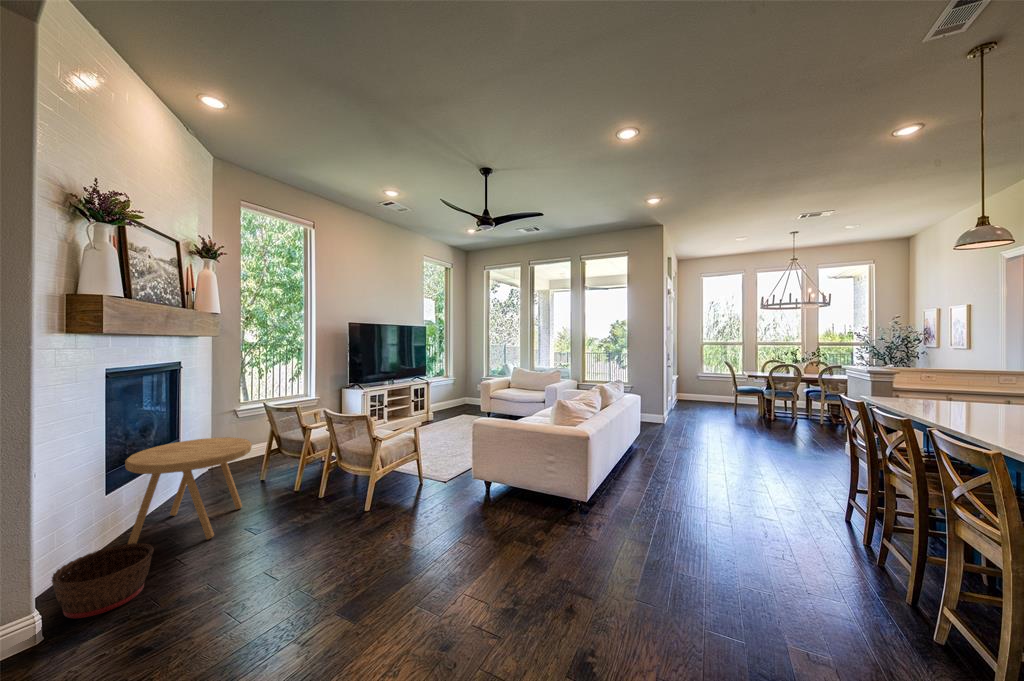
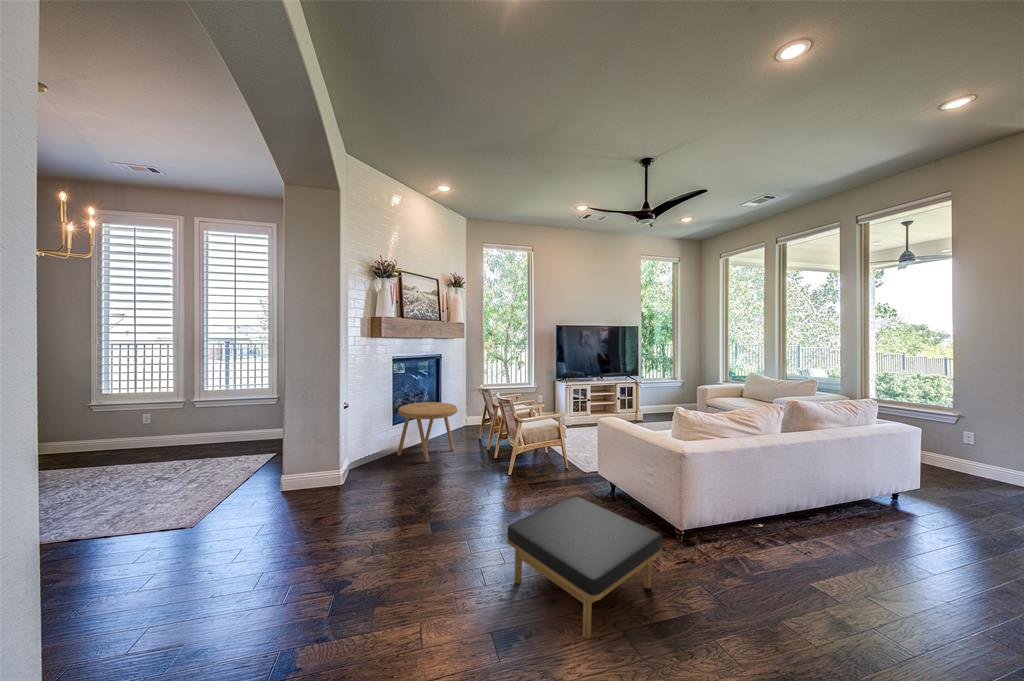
ottoman: none [507,499,649,631] -> present [507,497,662,639]
basket: present [51,543,153,618] -> none [355,450,392,480]

